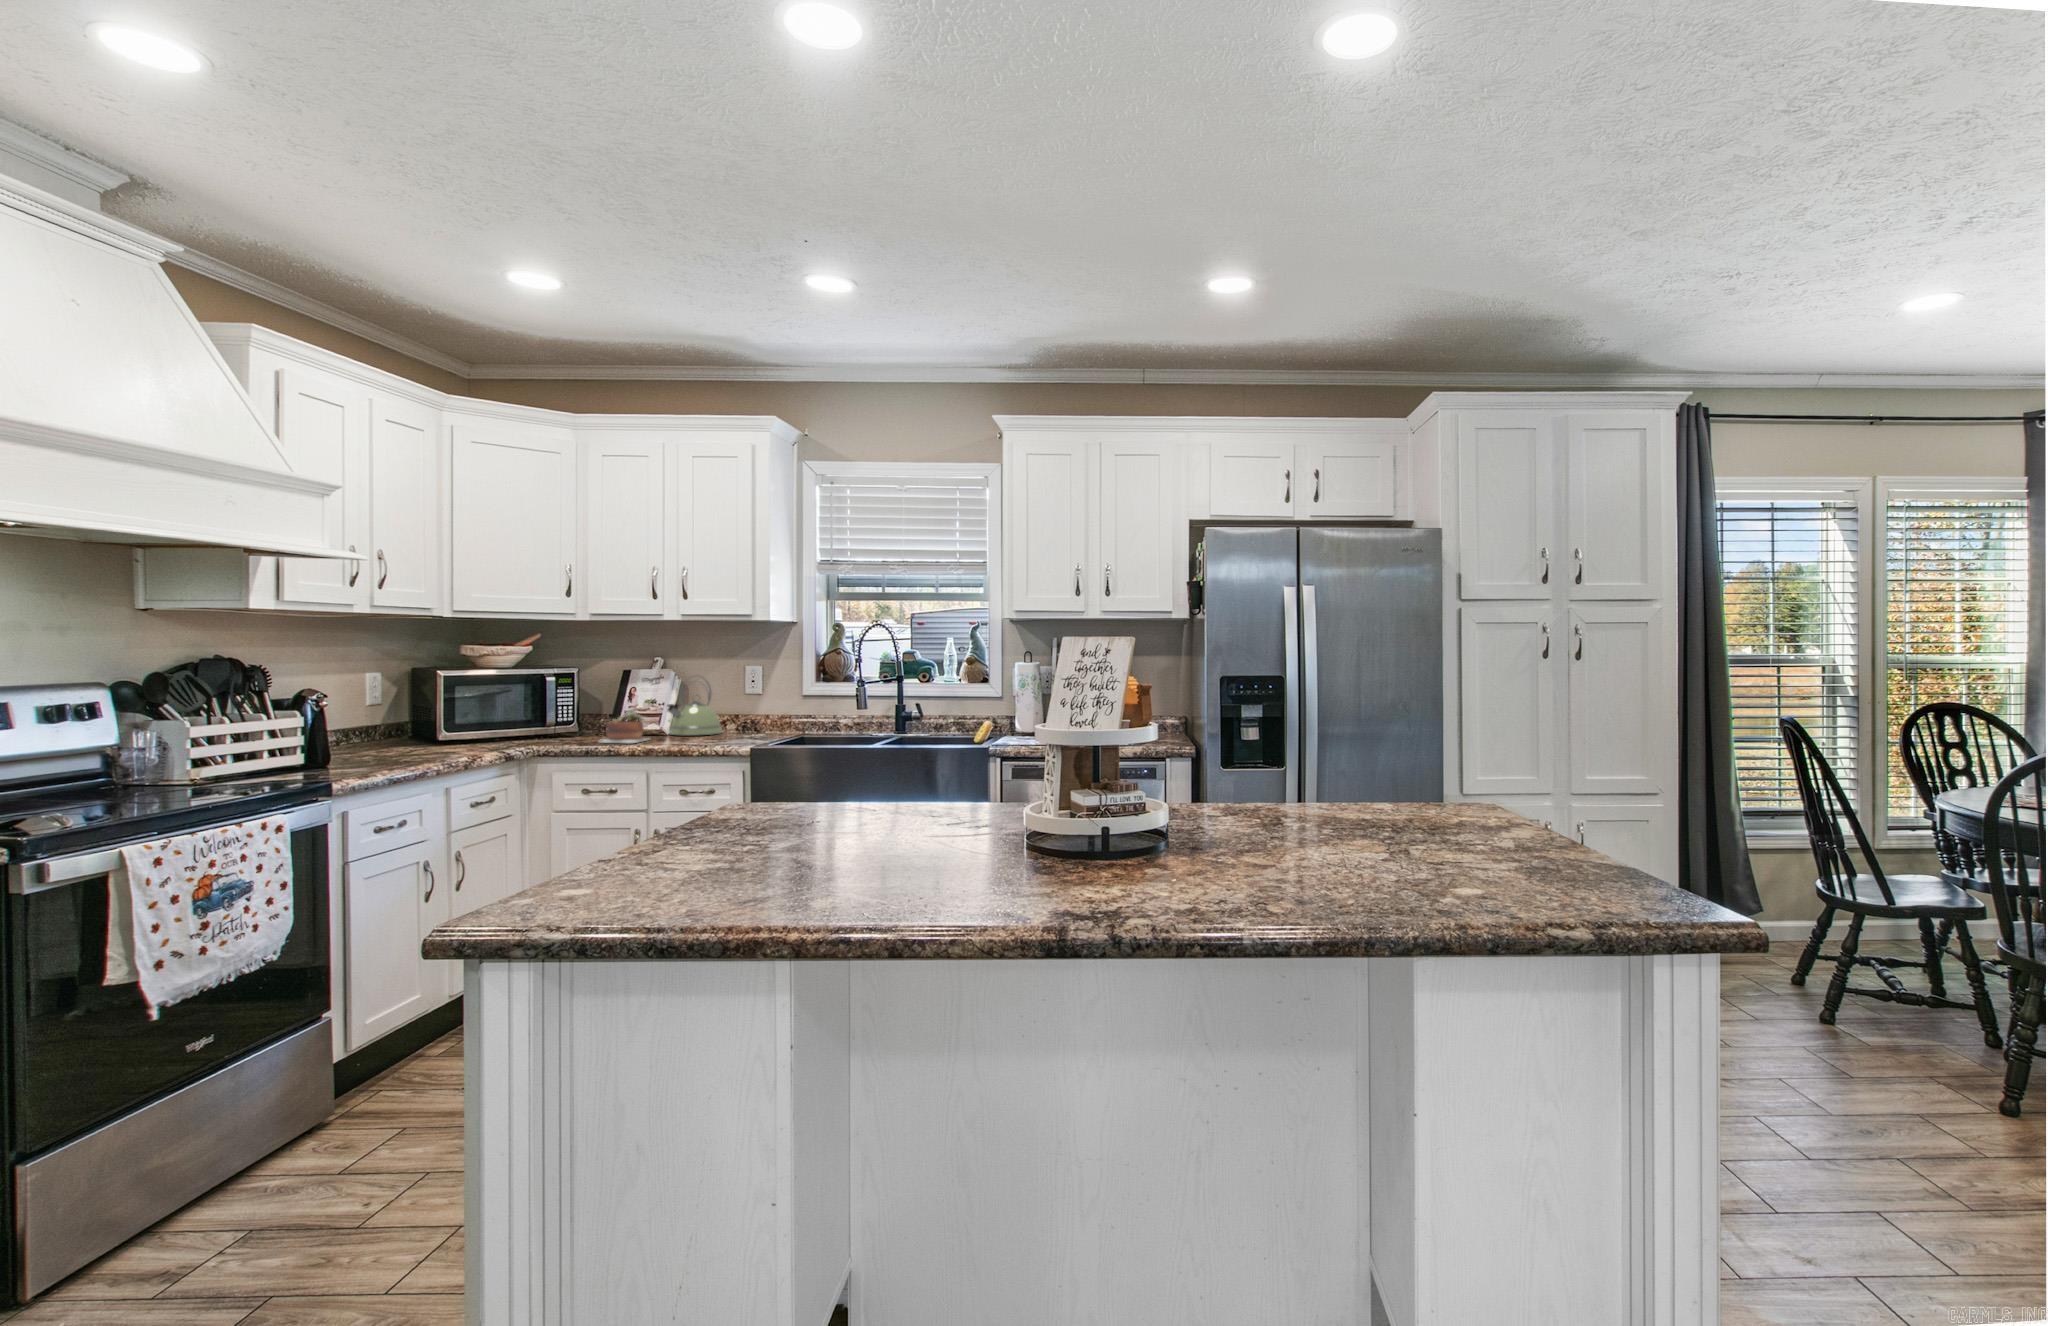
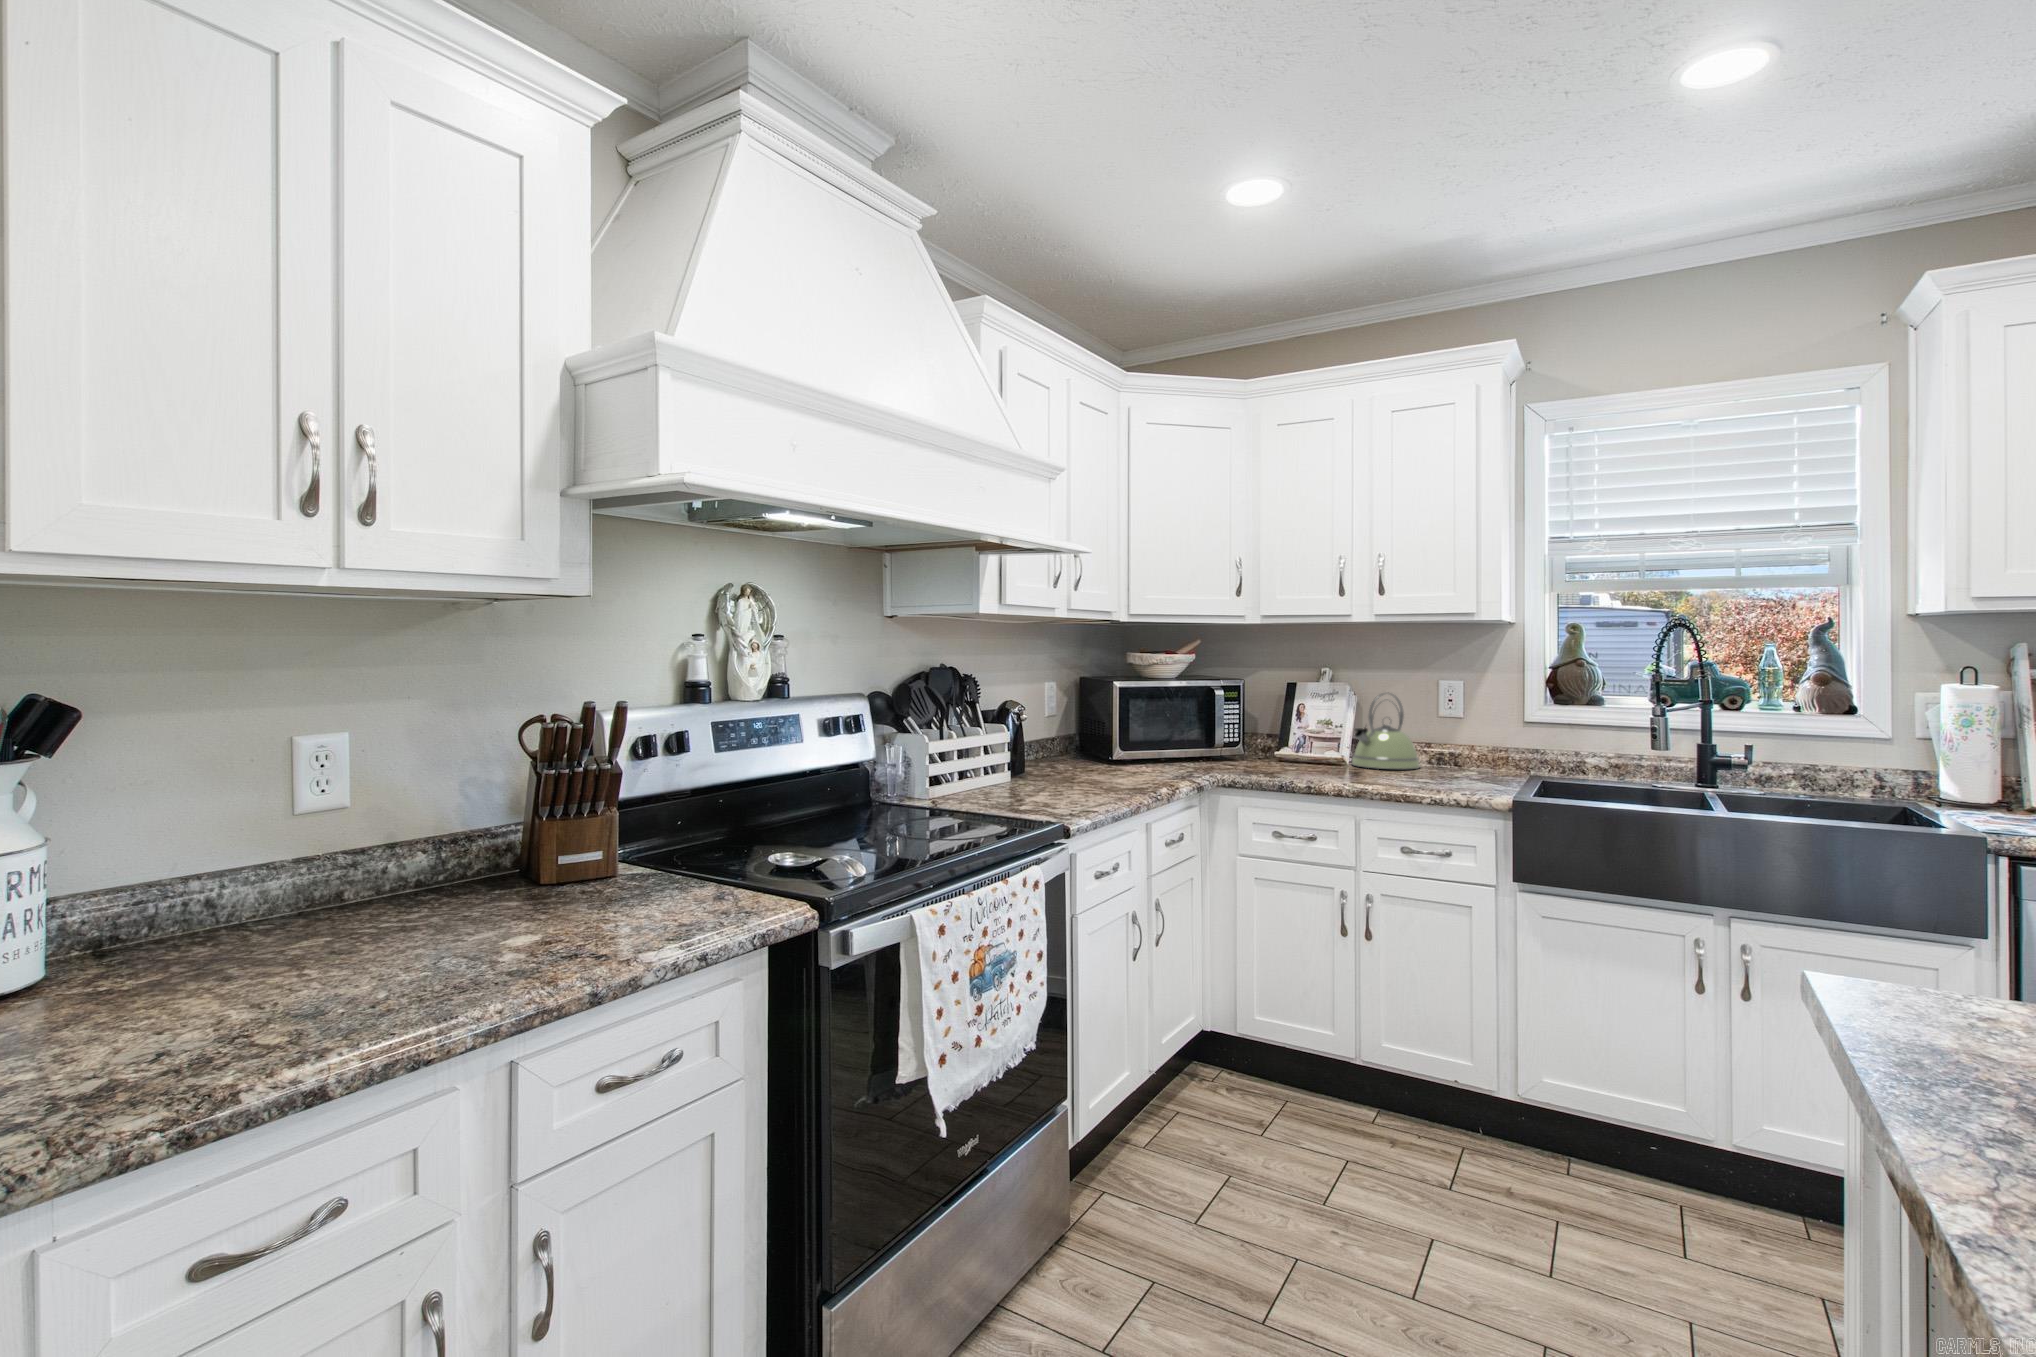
succulent plant: present [599,709,650,743] -> none [1282,733,1341,777]

